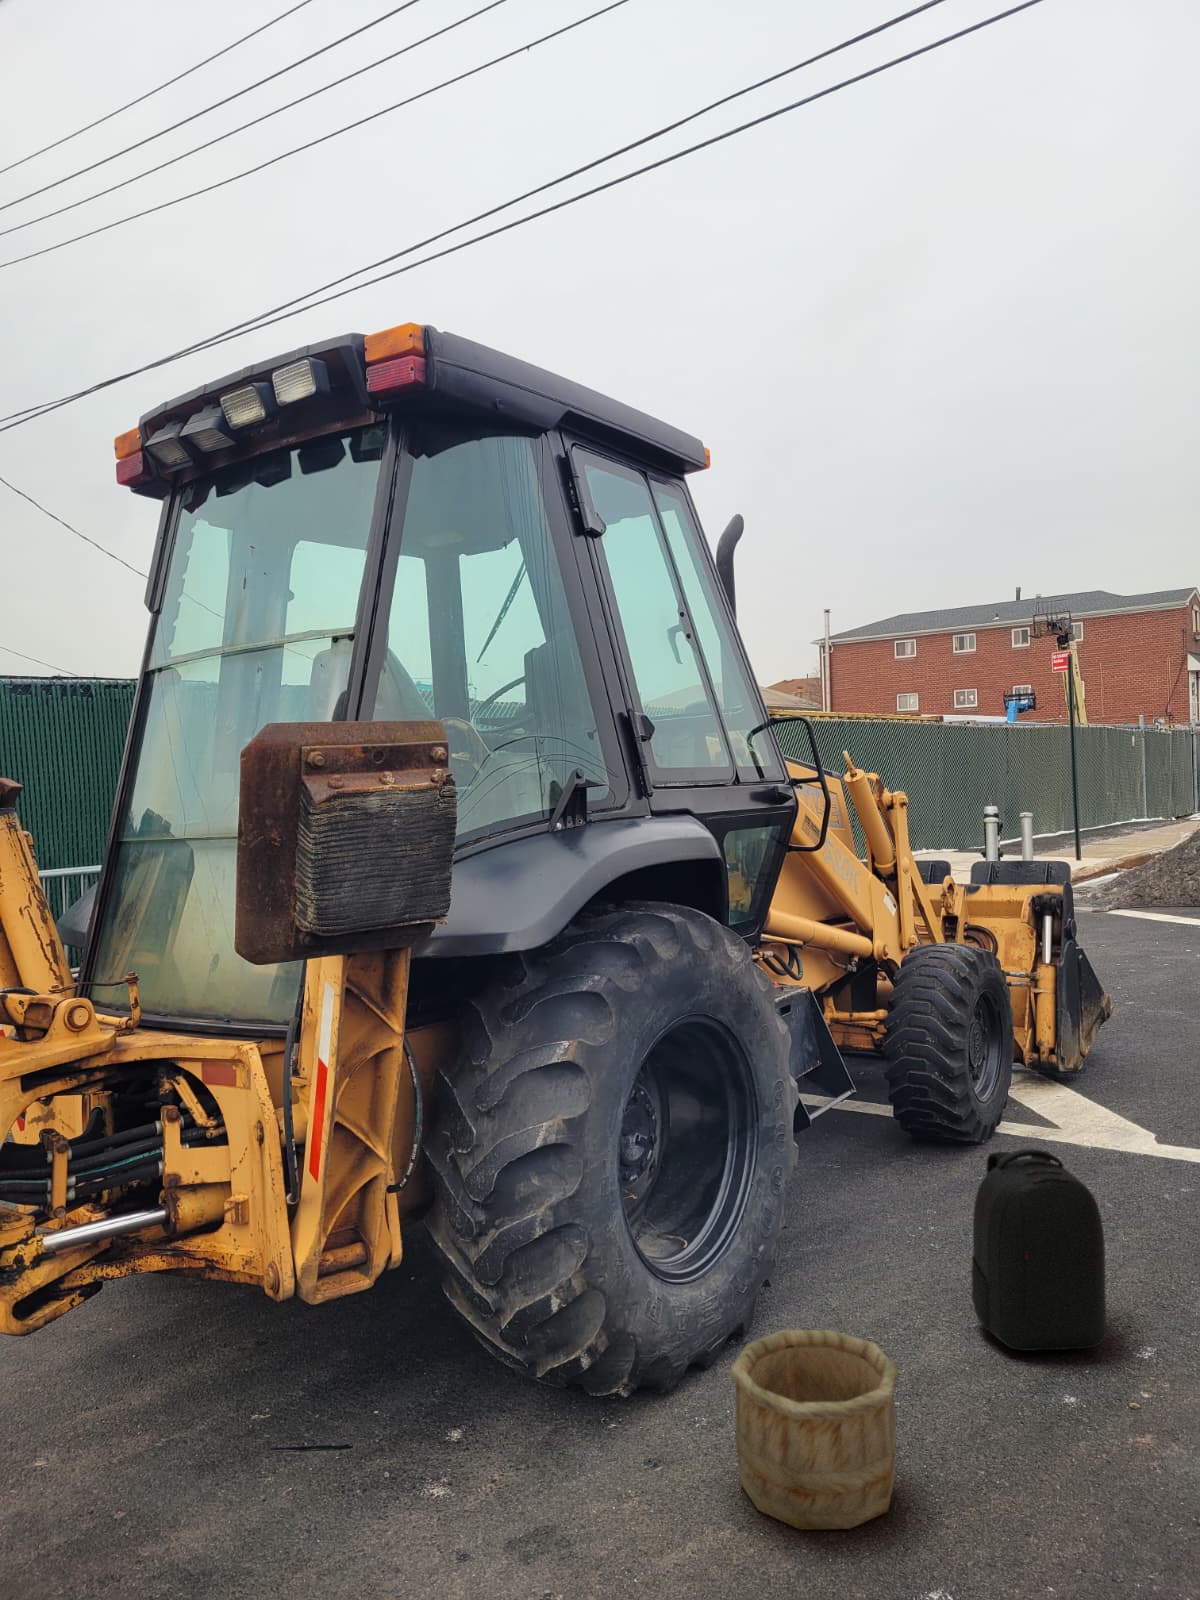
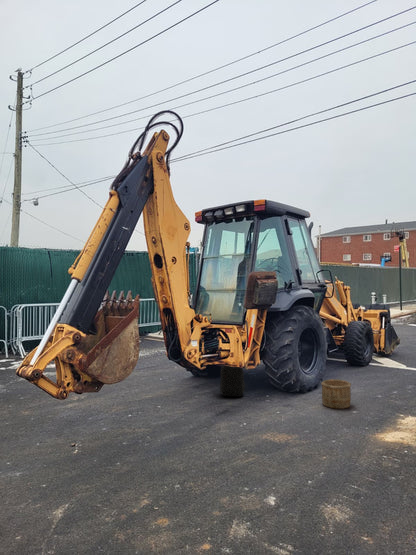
backpack: present [971,1149,1106,1350] -> present [220,366,245,396]

